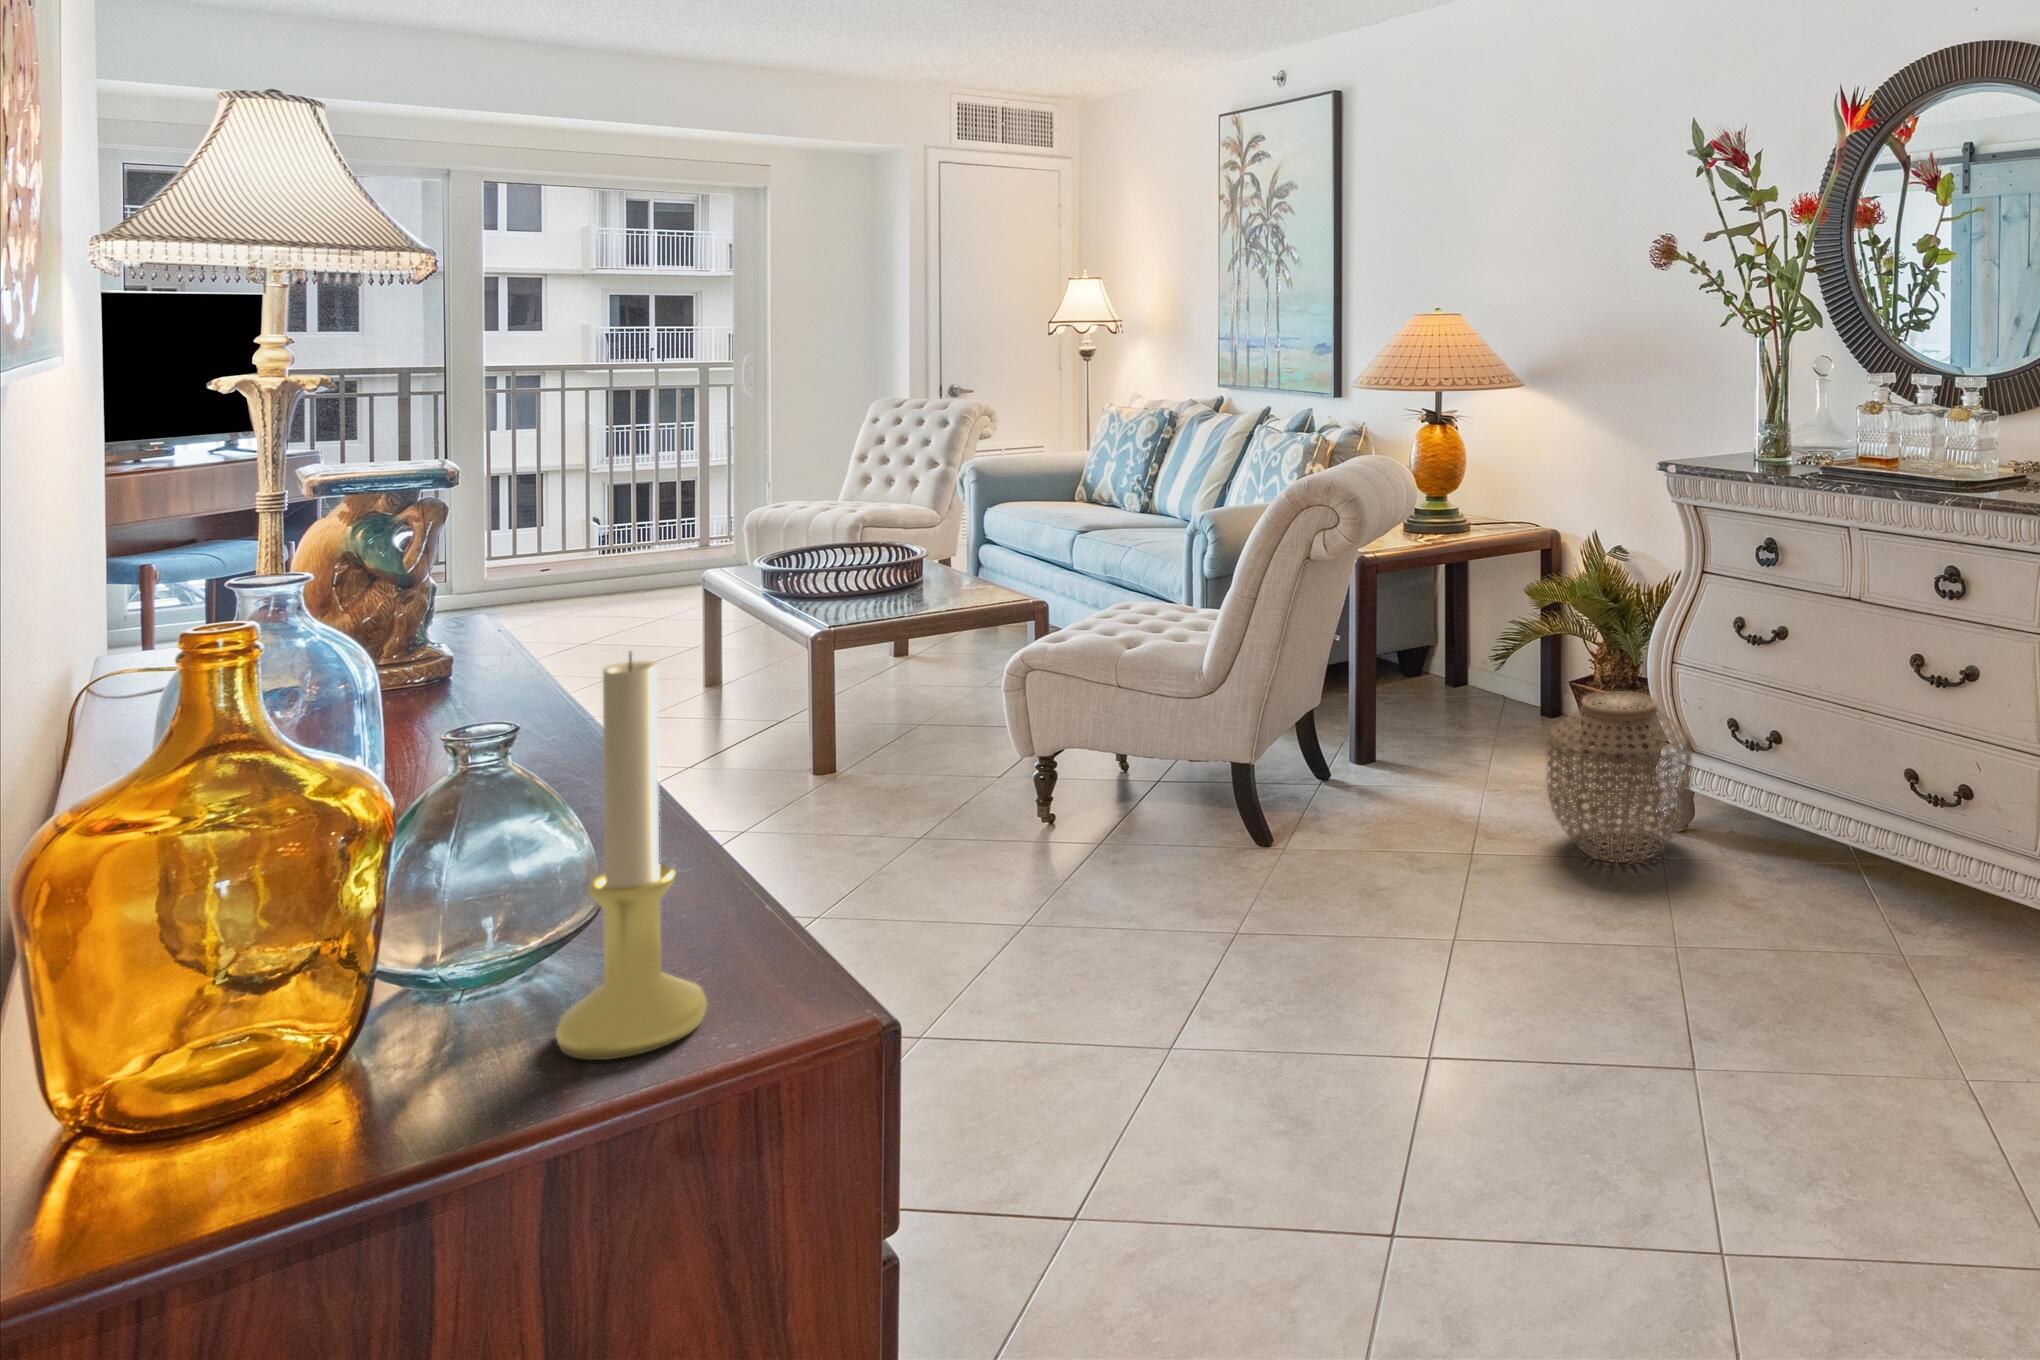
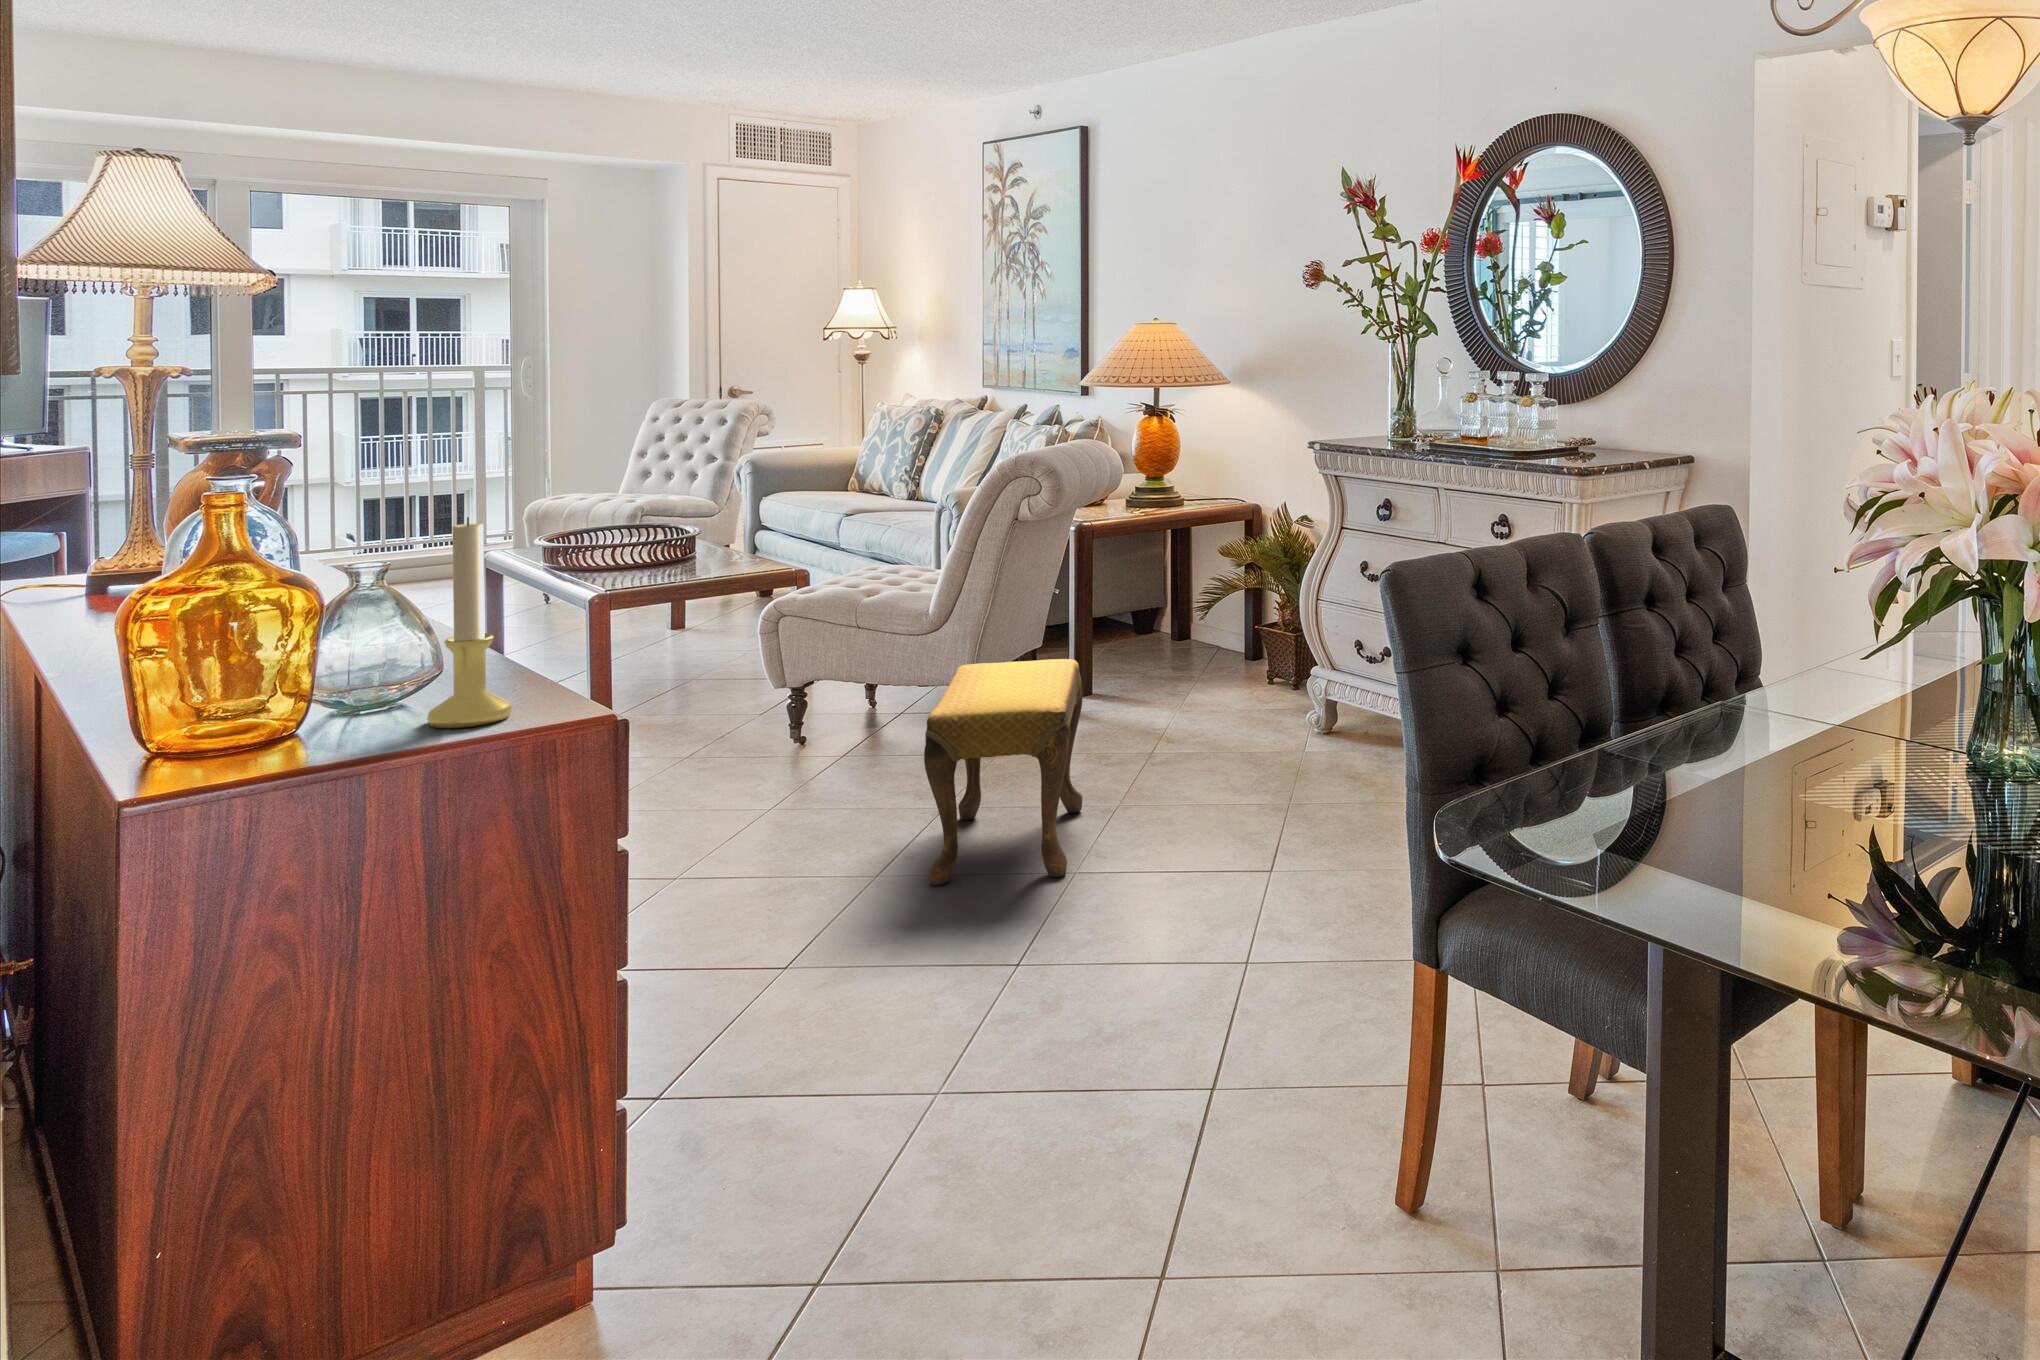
woven basket: present [1547,691,1692,862] -> none [1211,623,1326,756]
footstool: none [1240,747,1426,1068] -> present [924,659,1082,885]

